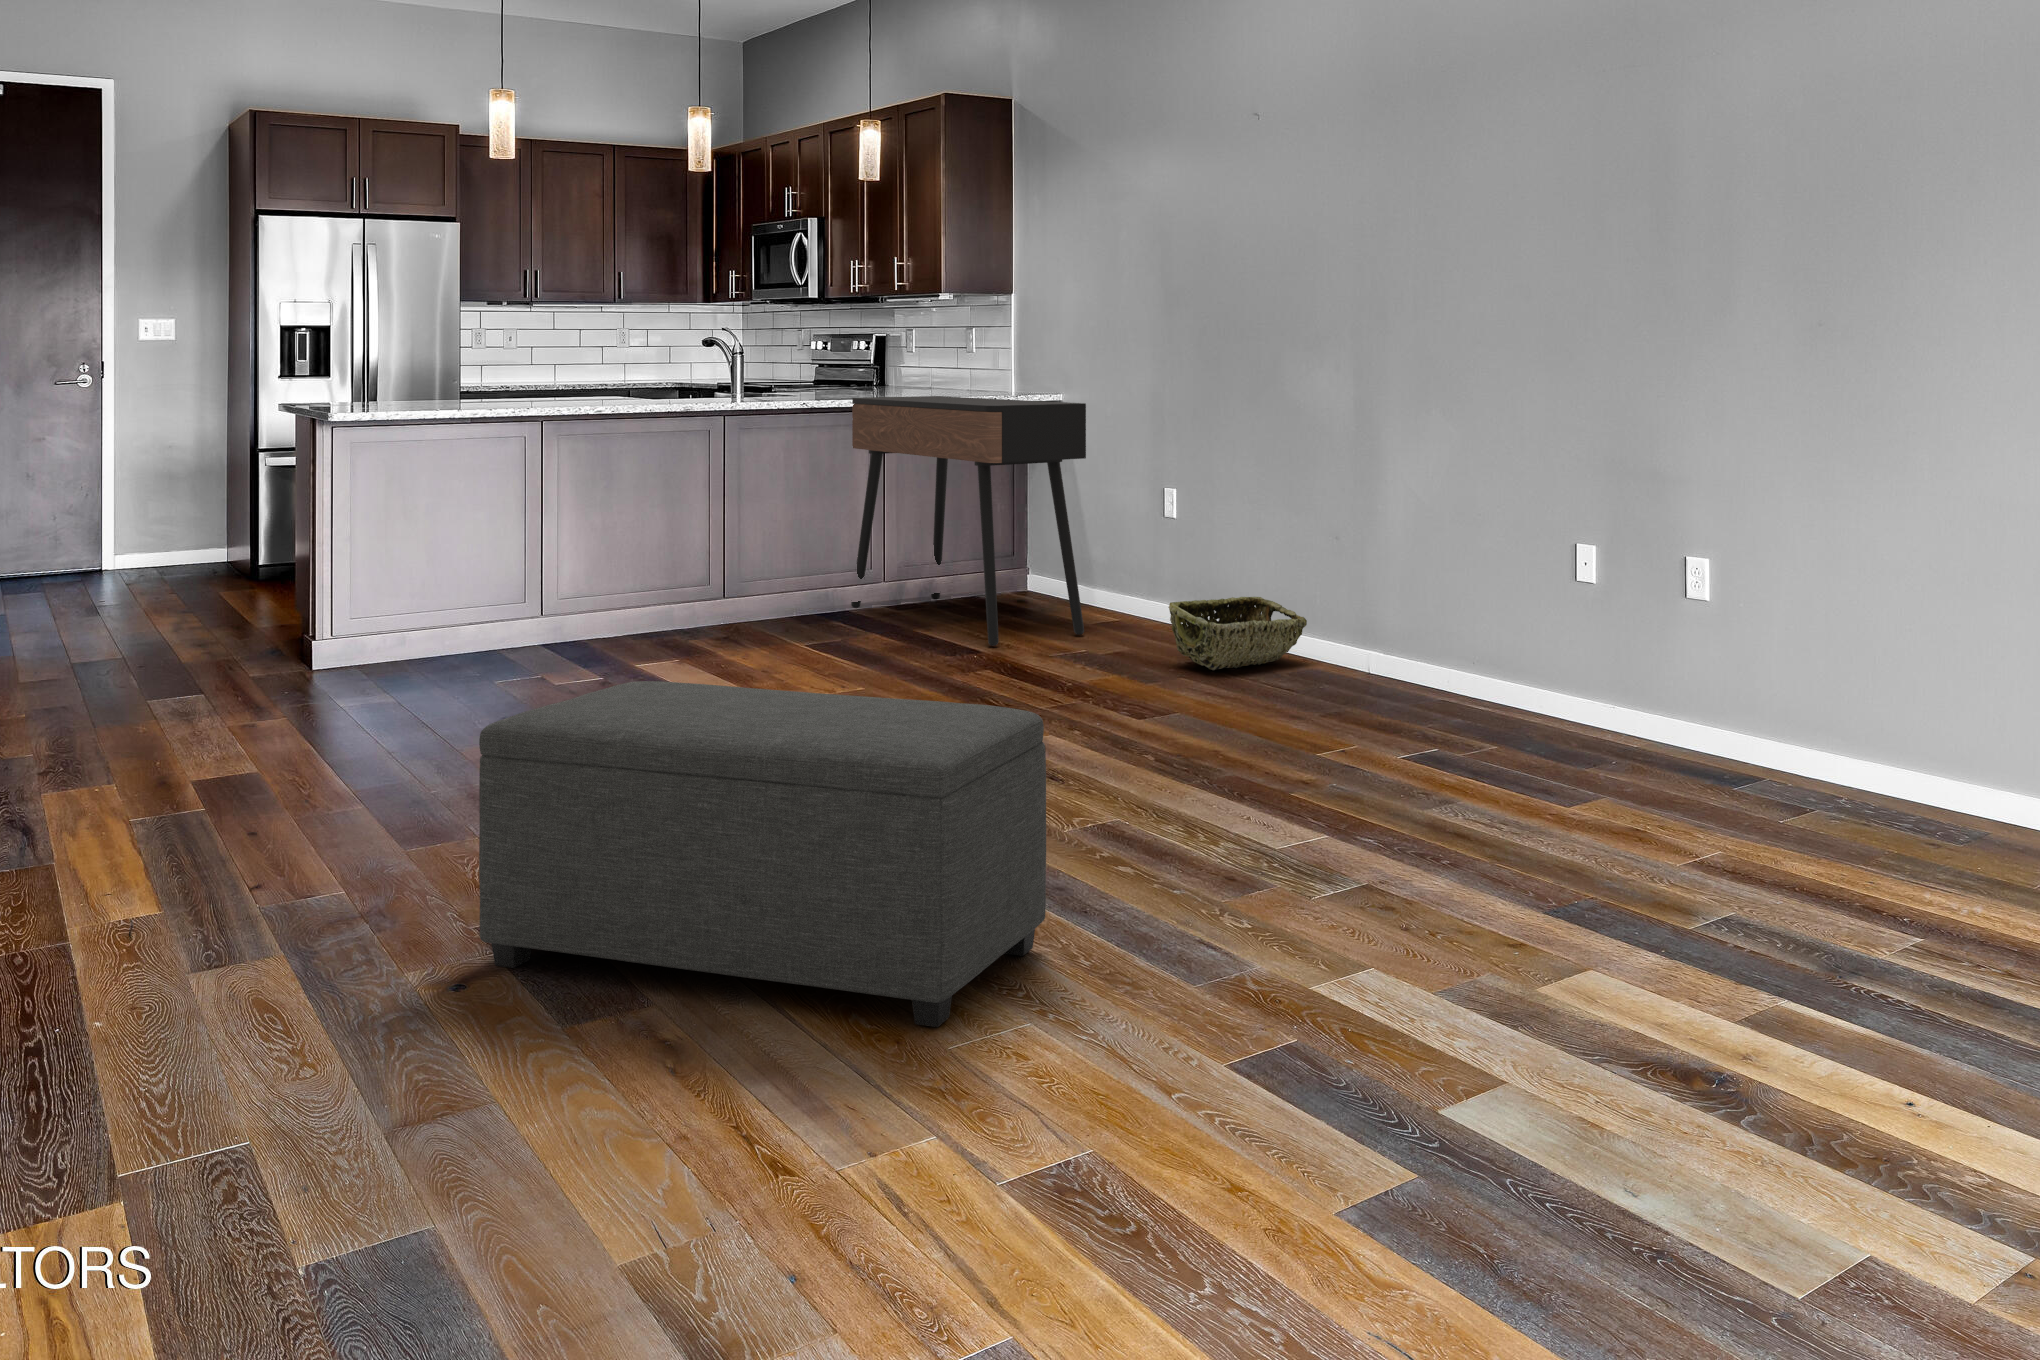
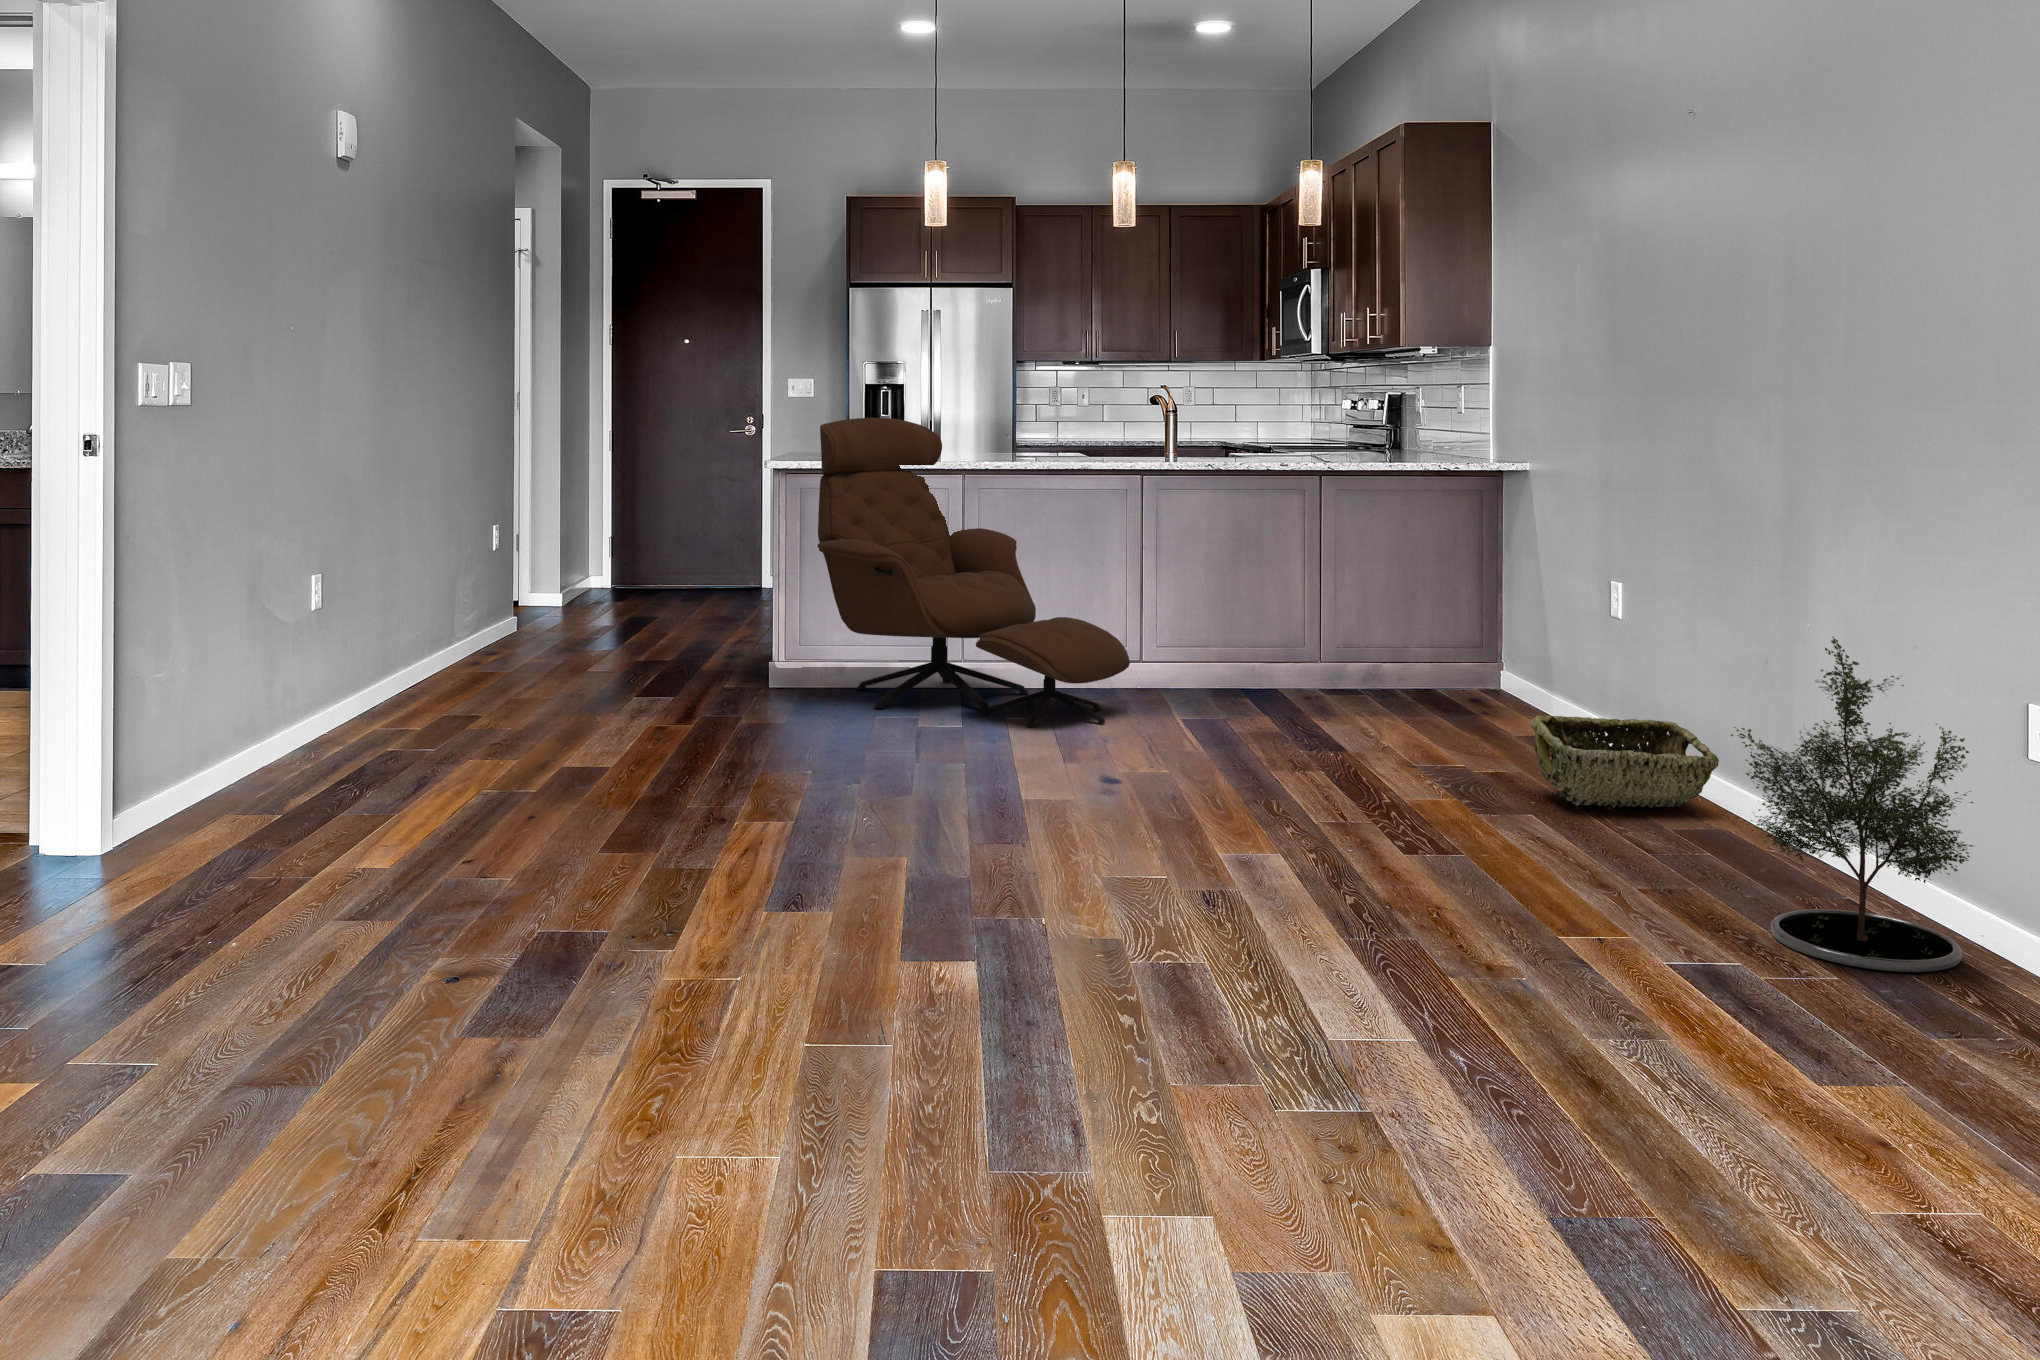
lounge chair: none [391,366,758,678] -> present [817,418,1130,727]
console table: present [851,396,1086,646] -> none [1285,458,1488,741]
potted tree: none [1411,511,1565,741] -> present [1731,637,1974,972]
ottoman: present [479,681,1046,1027] -> none [483,721,917,1130]

